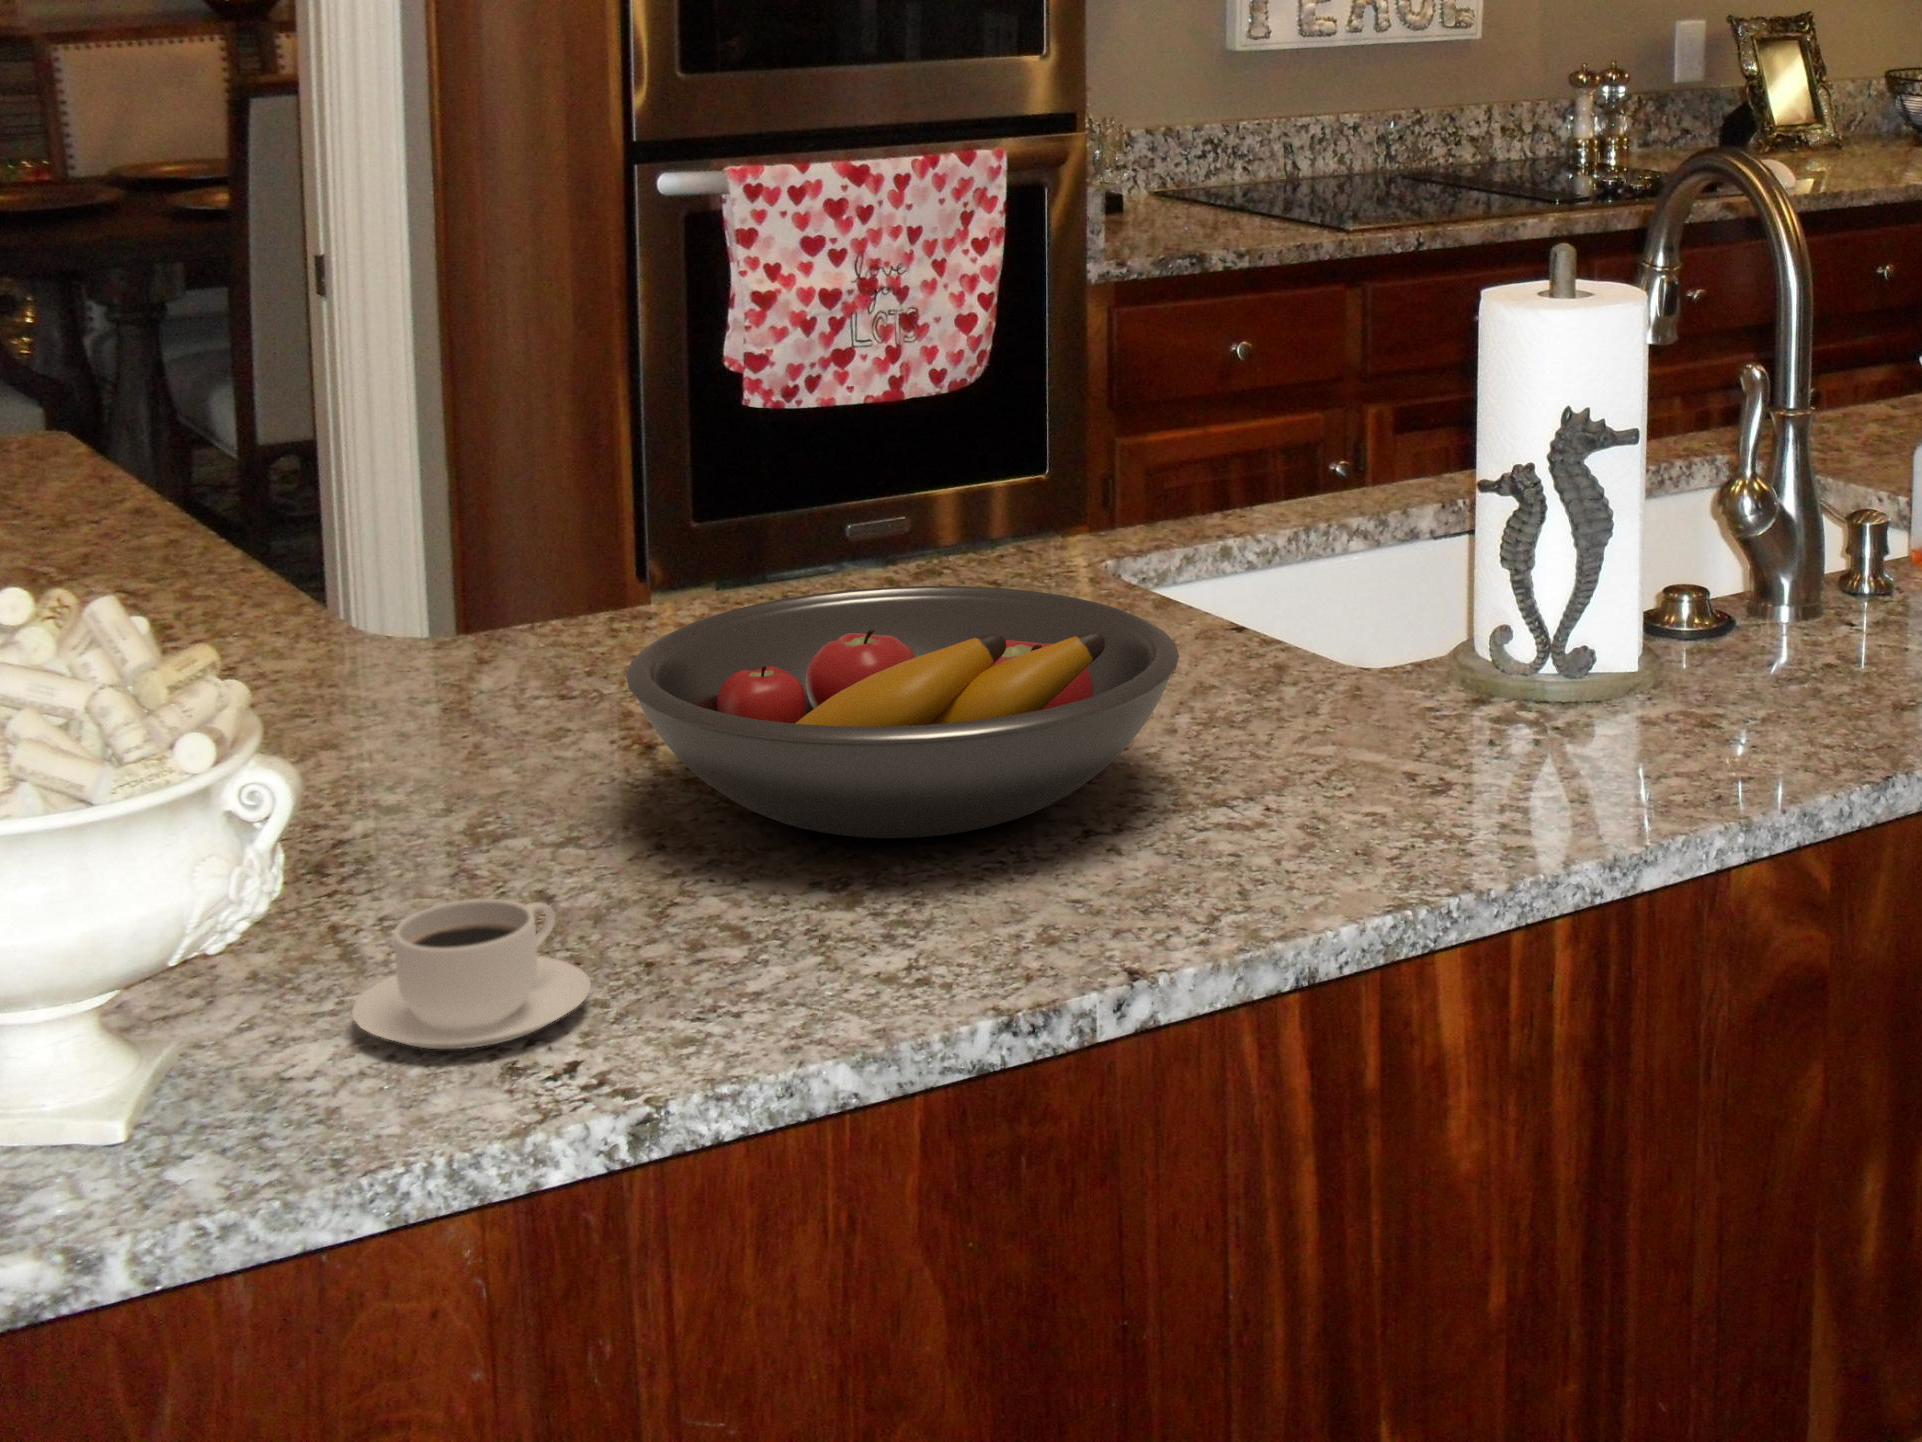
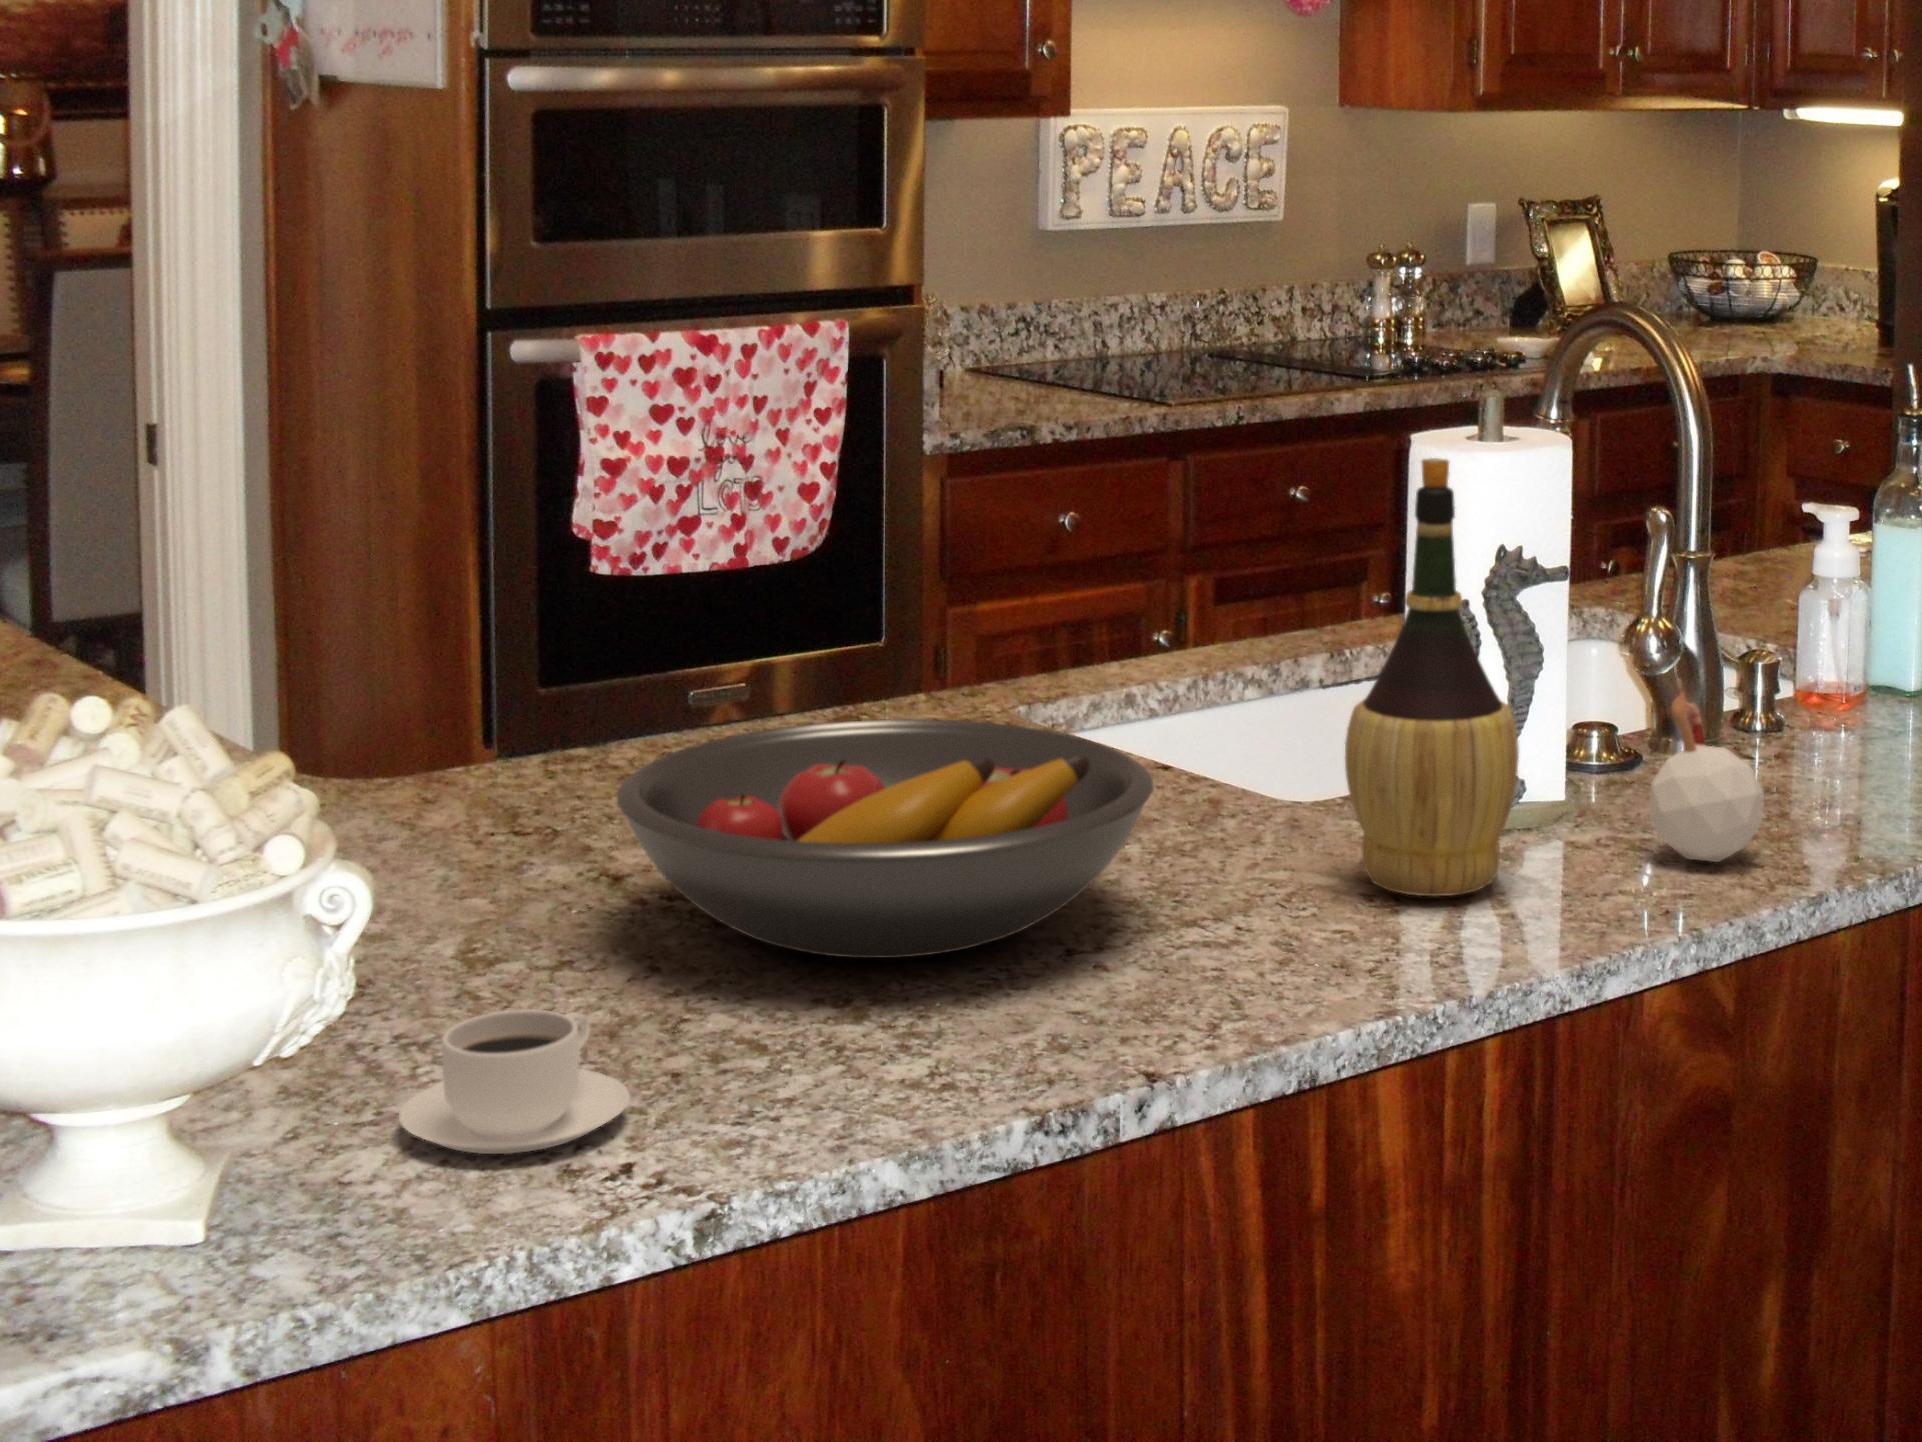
wine bottle: none [1389,323,1569,777] -> present [1345,458,1519,896]
candle: none [1712,527,1834,742] -> present [1648,658,1764,862]

